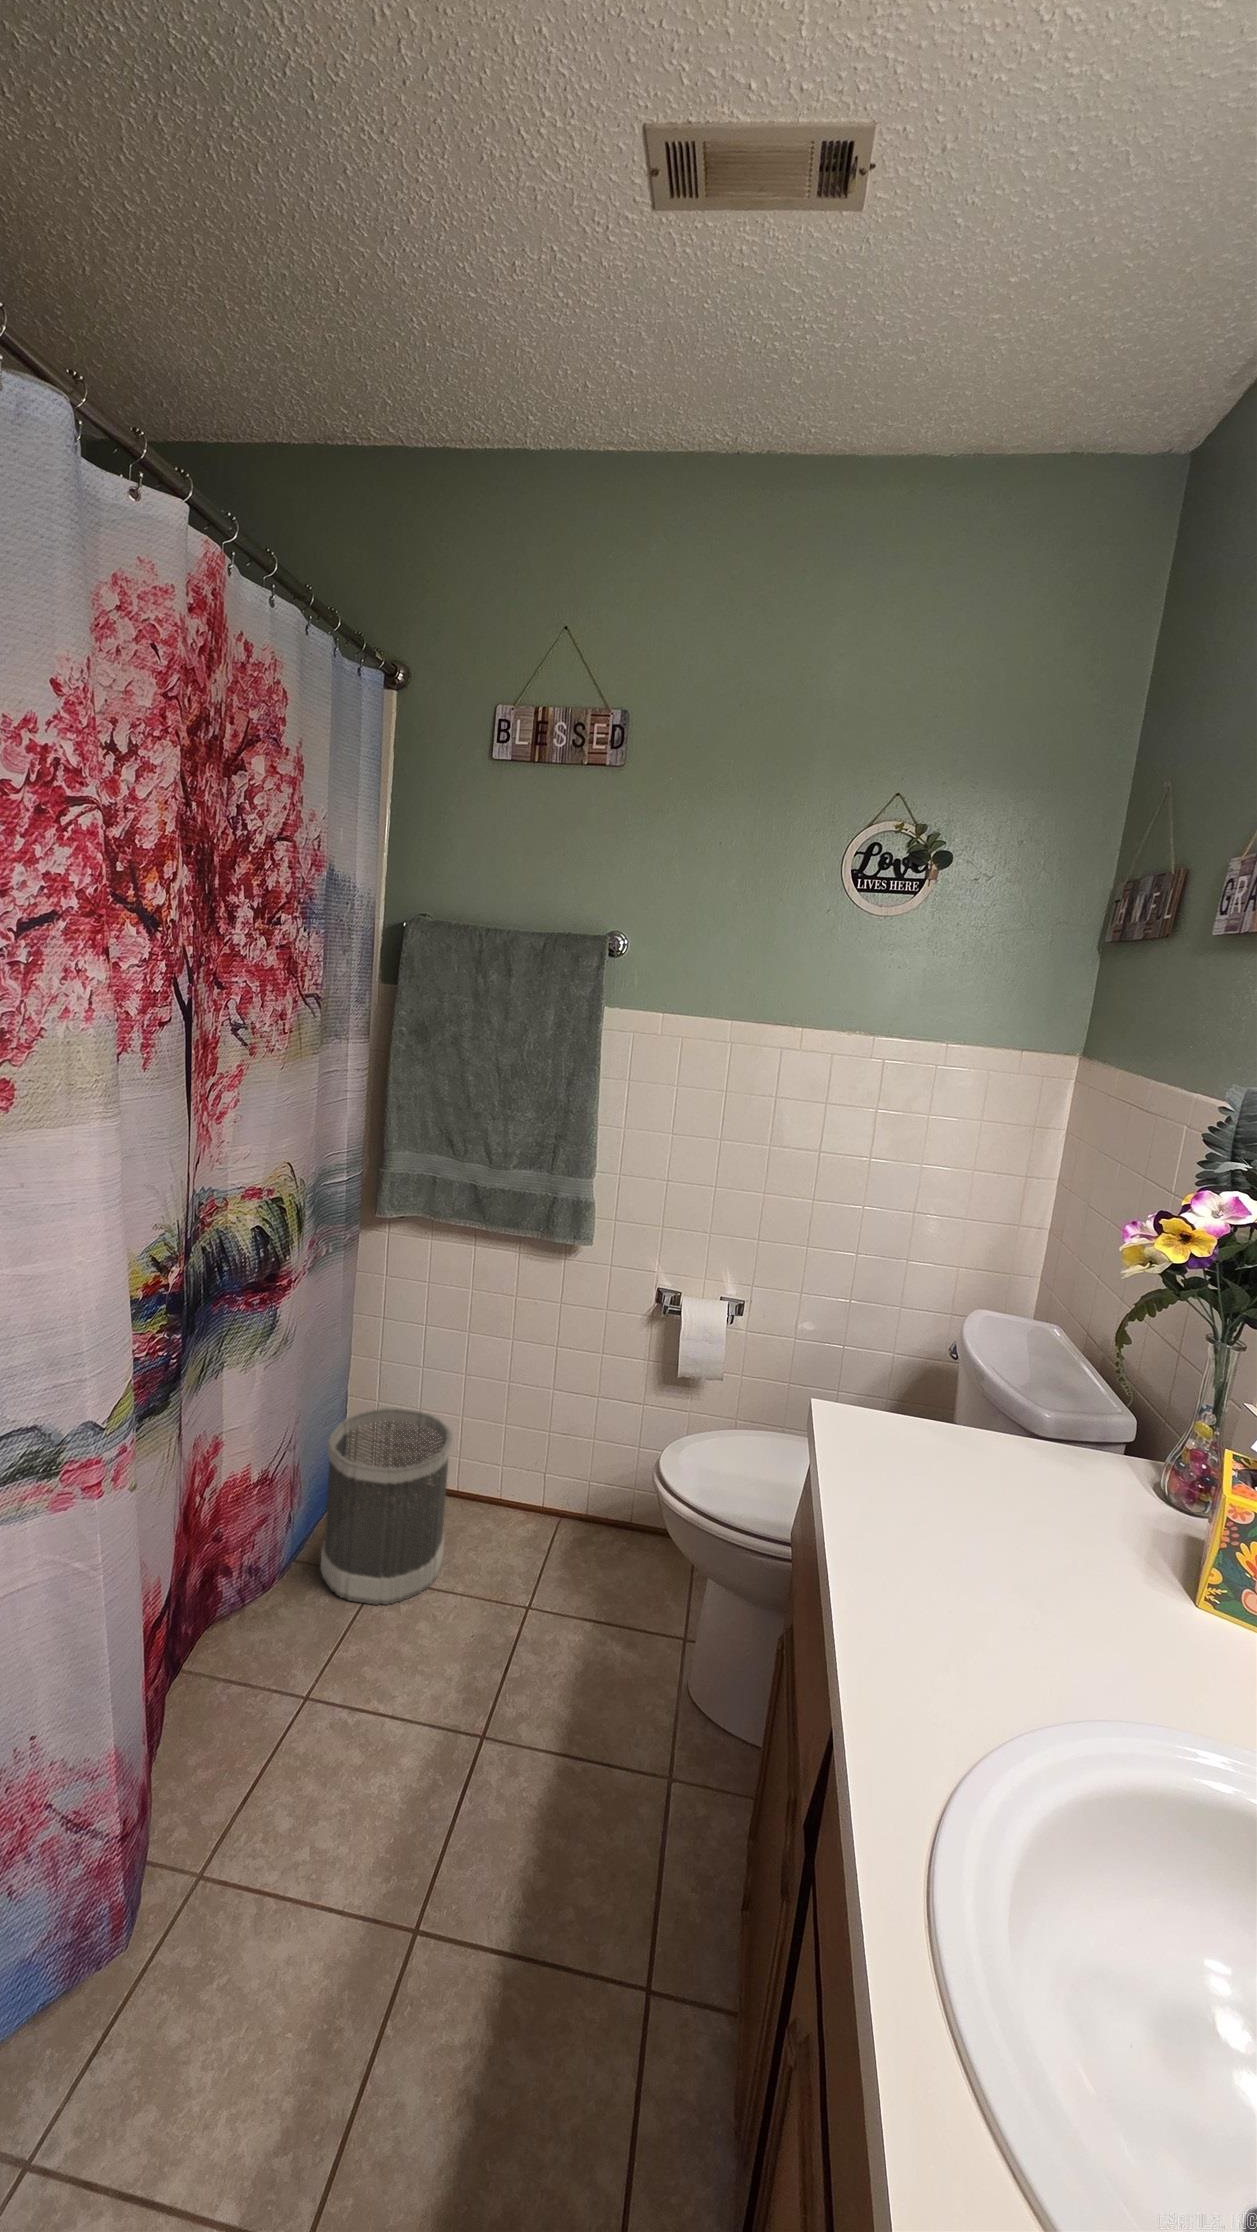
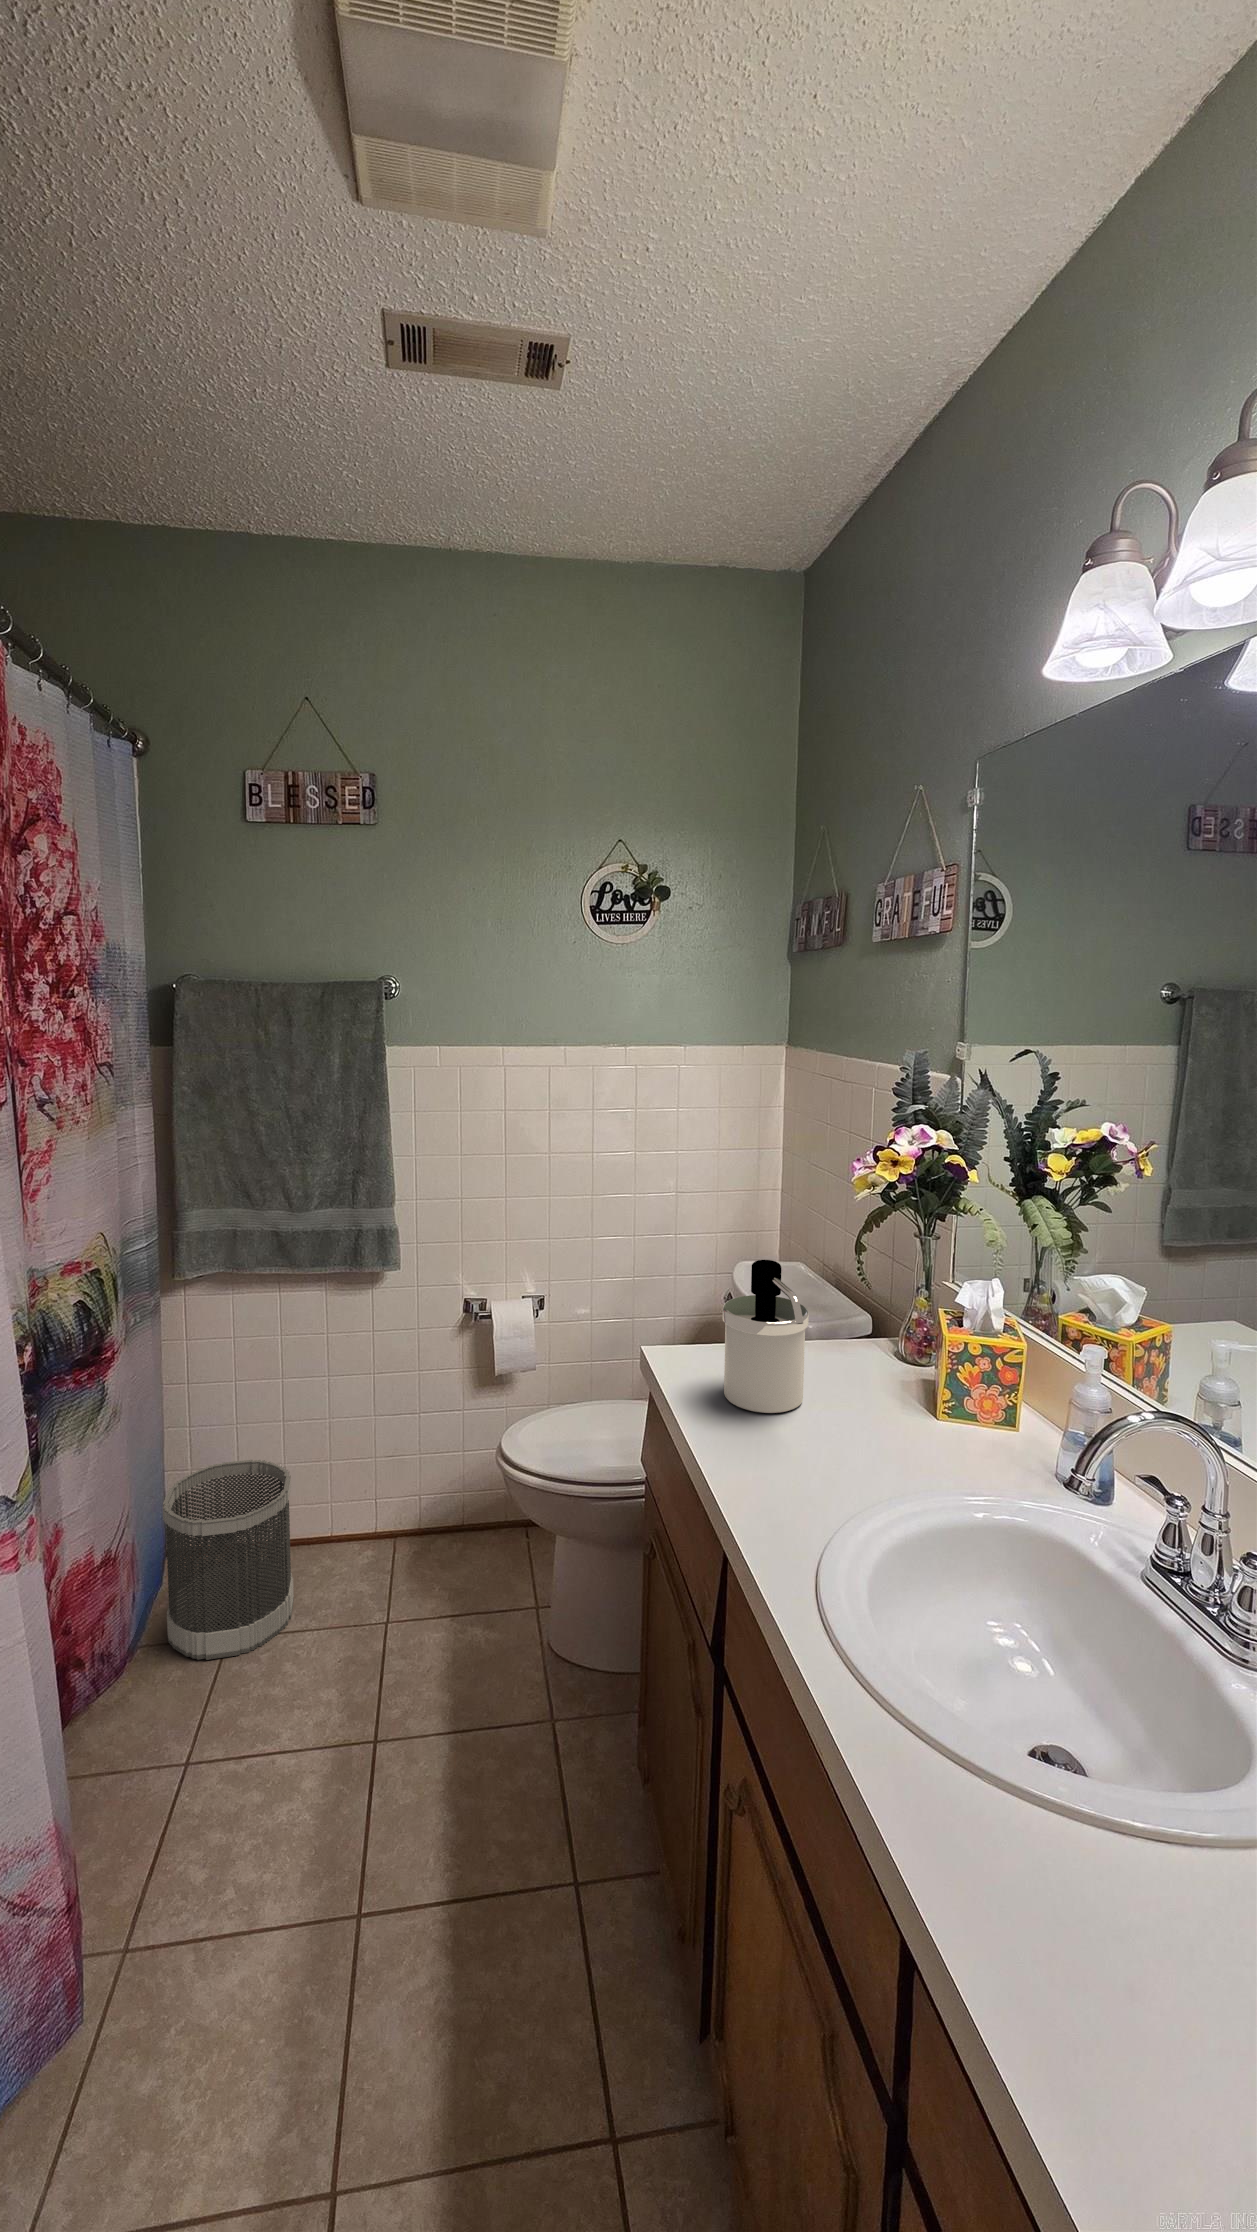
soap dispenser: none [890,1335,1020,1542] -> present [723,1260,809,1413]

